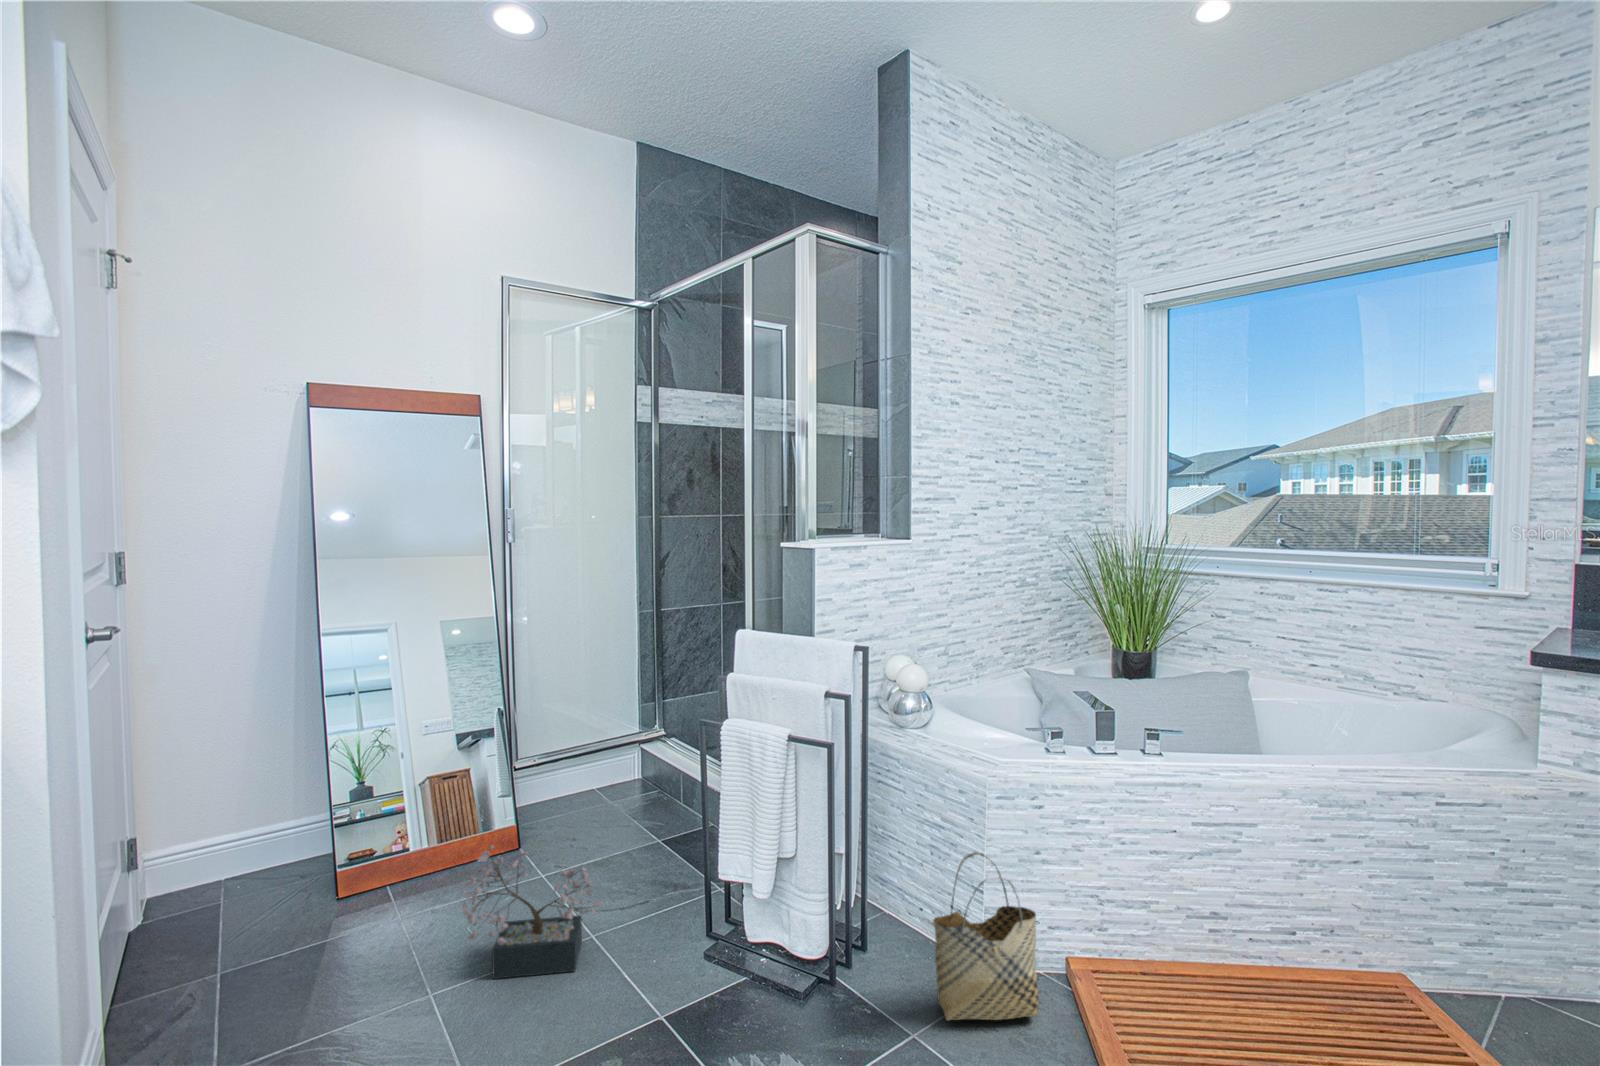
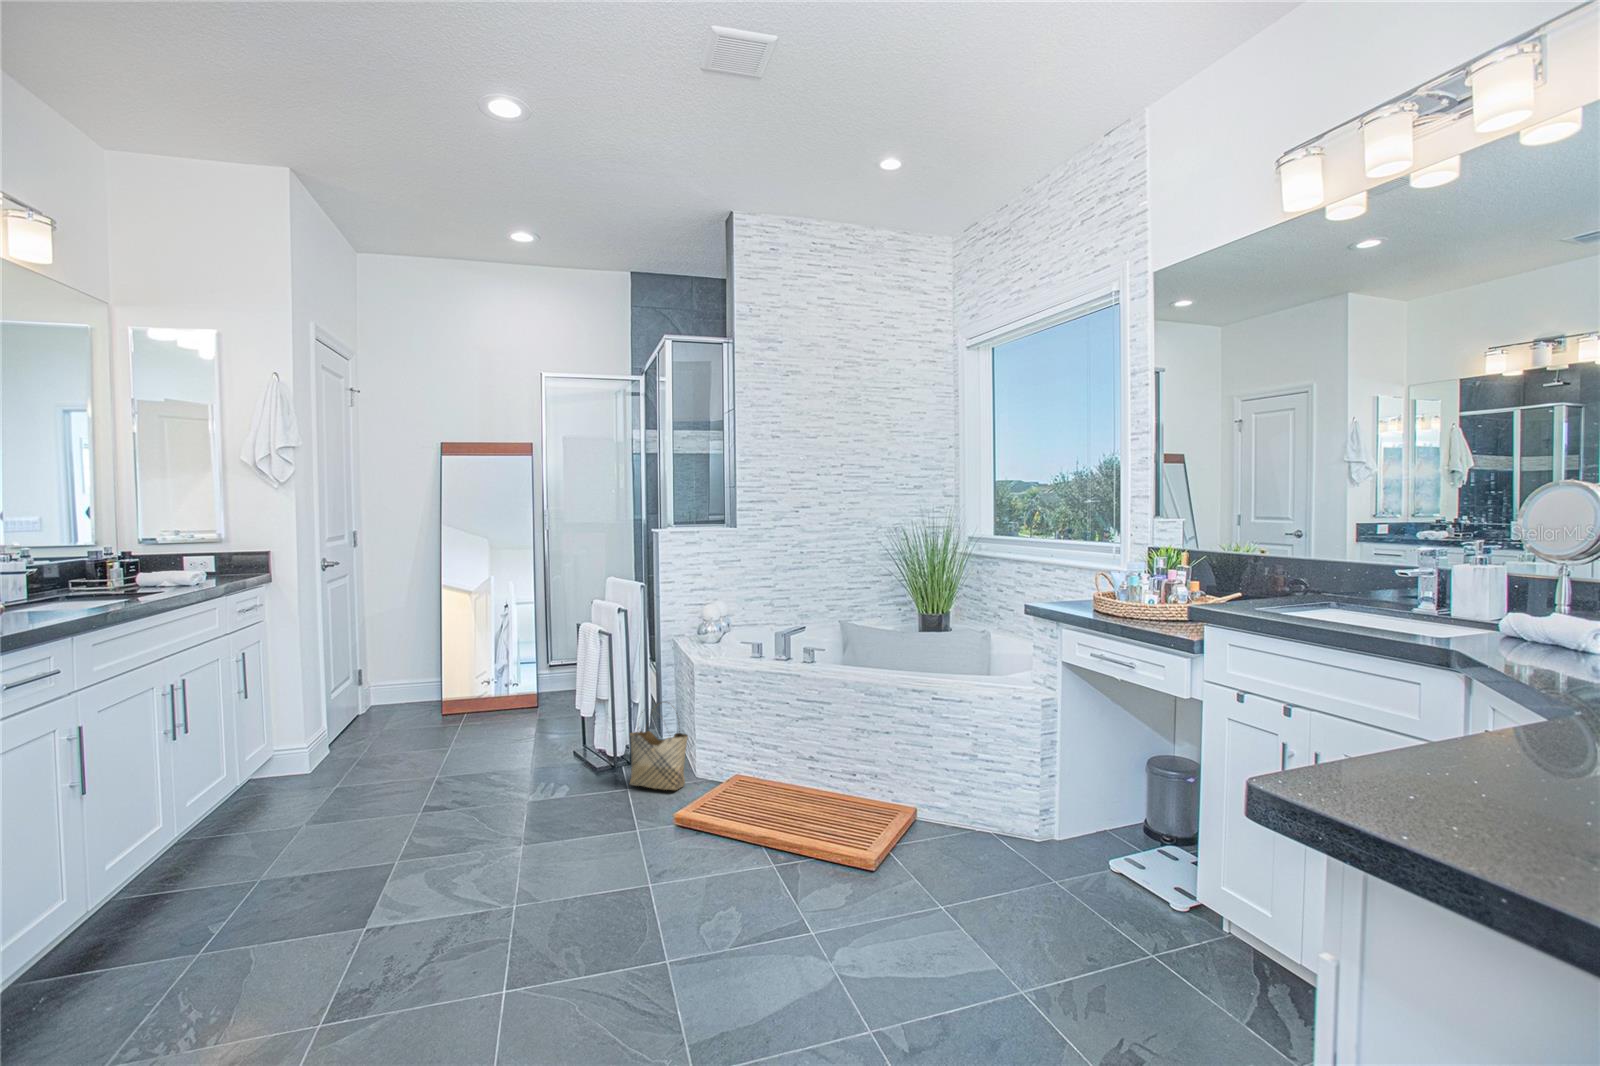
decorative plant: present [462,845,601,979] -> none [447,682,524,747]

